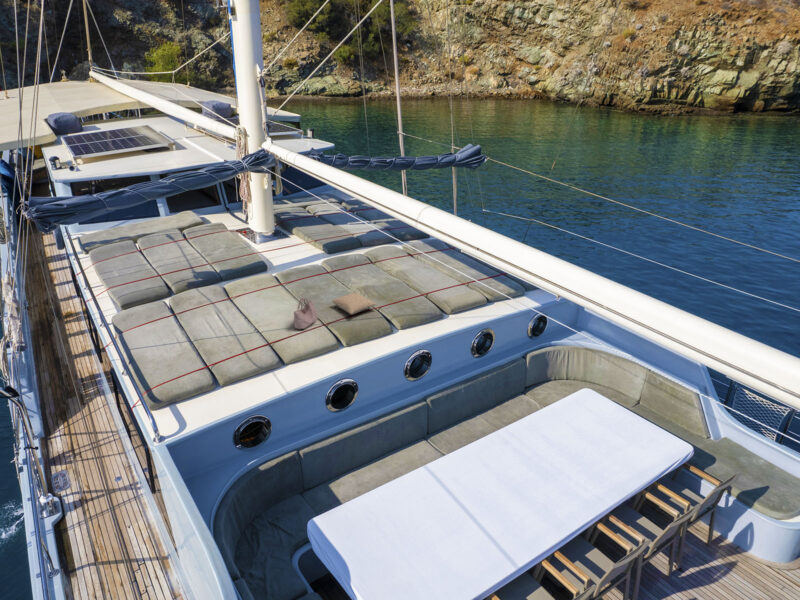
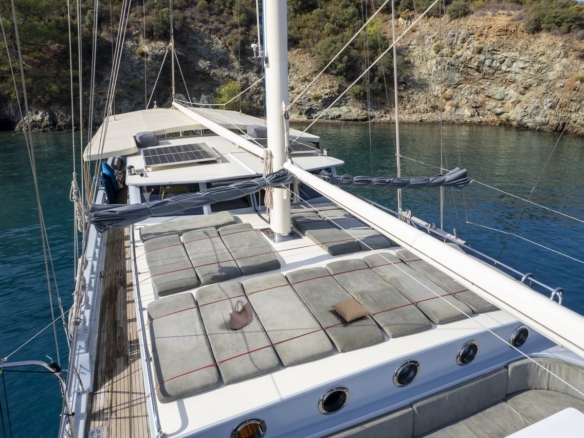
handbag: present [294,298,317,329] -> present [230,300,253,329]

